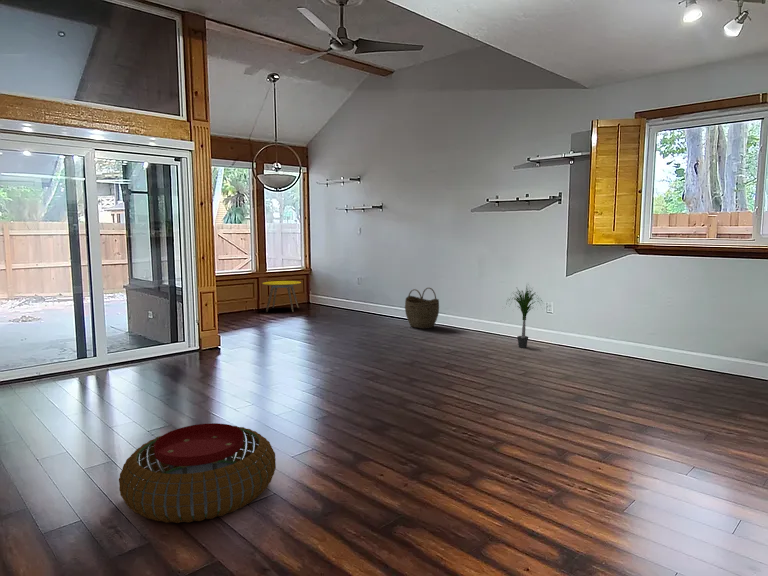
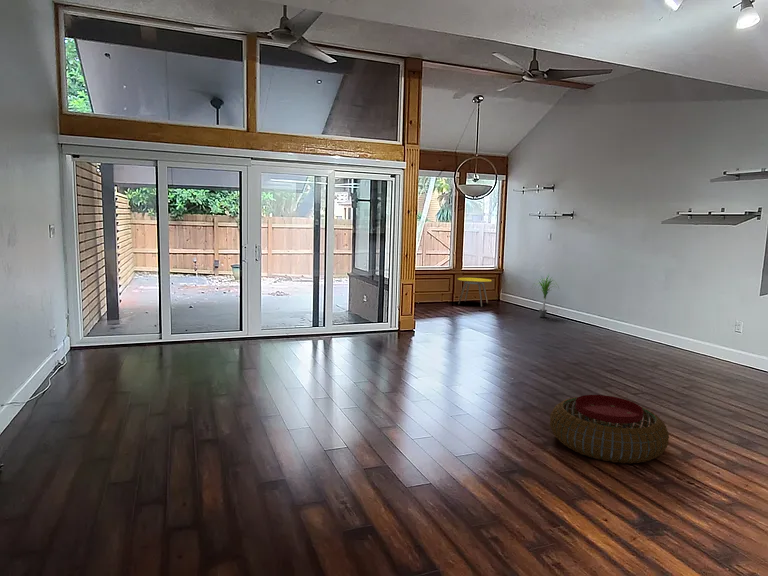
woven basket: present [405,288,439,329] -> none [585,295,620,334]
potted plant: present [509,288,542,348] -> present [539,276,552,317]
pouf: present [119,423,276,523] -> present [550,395,669,464]

